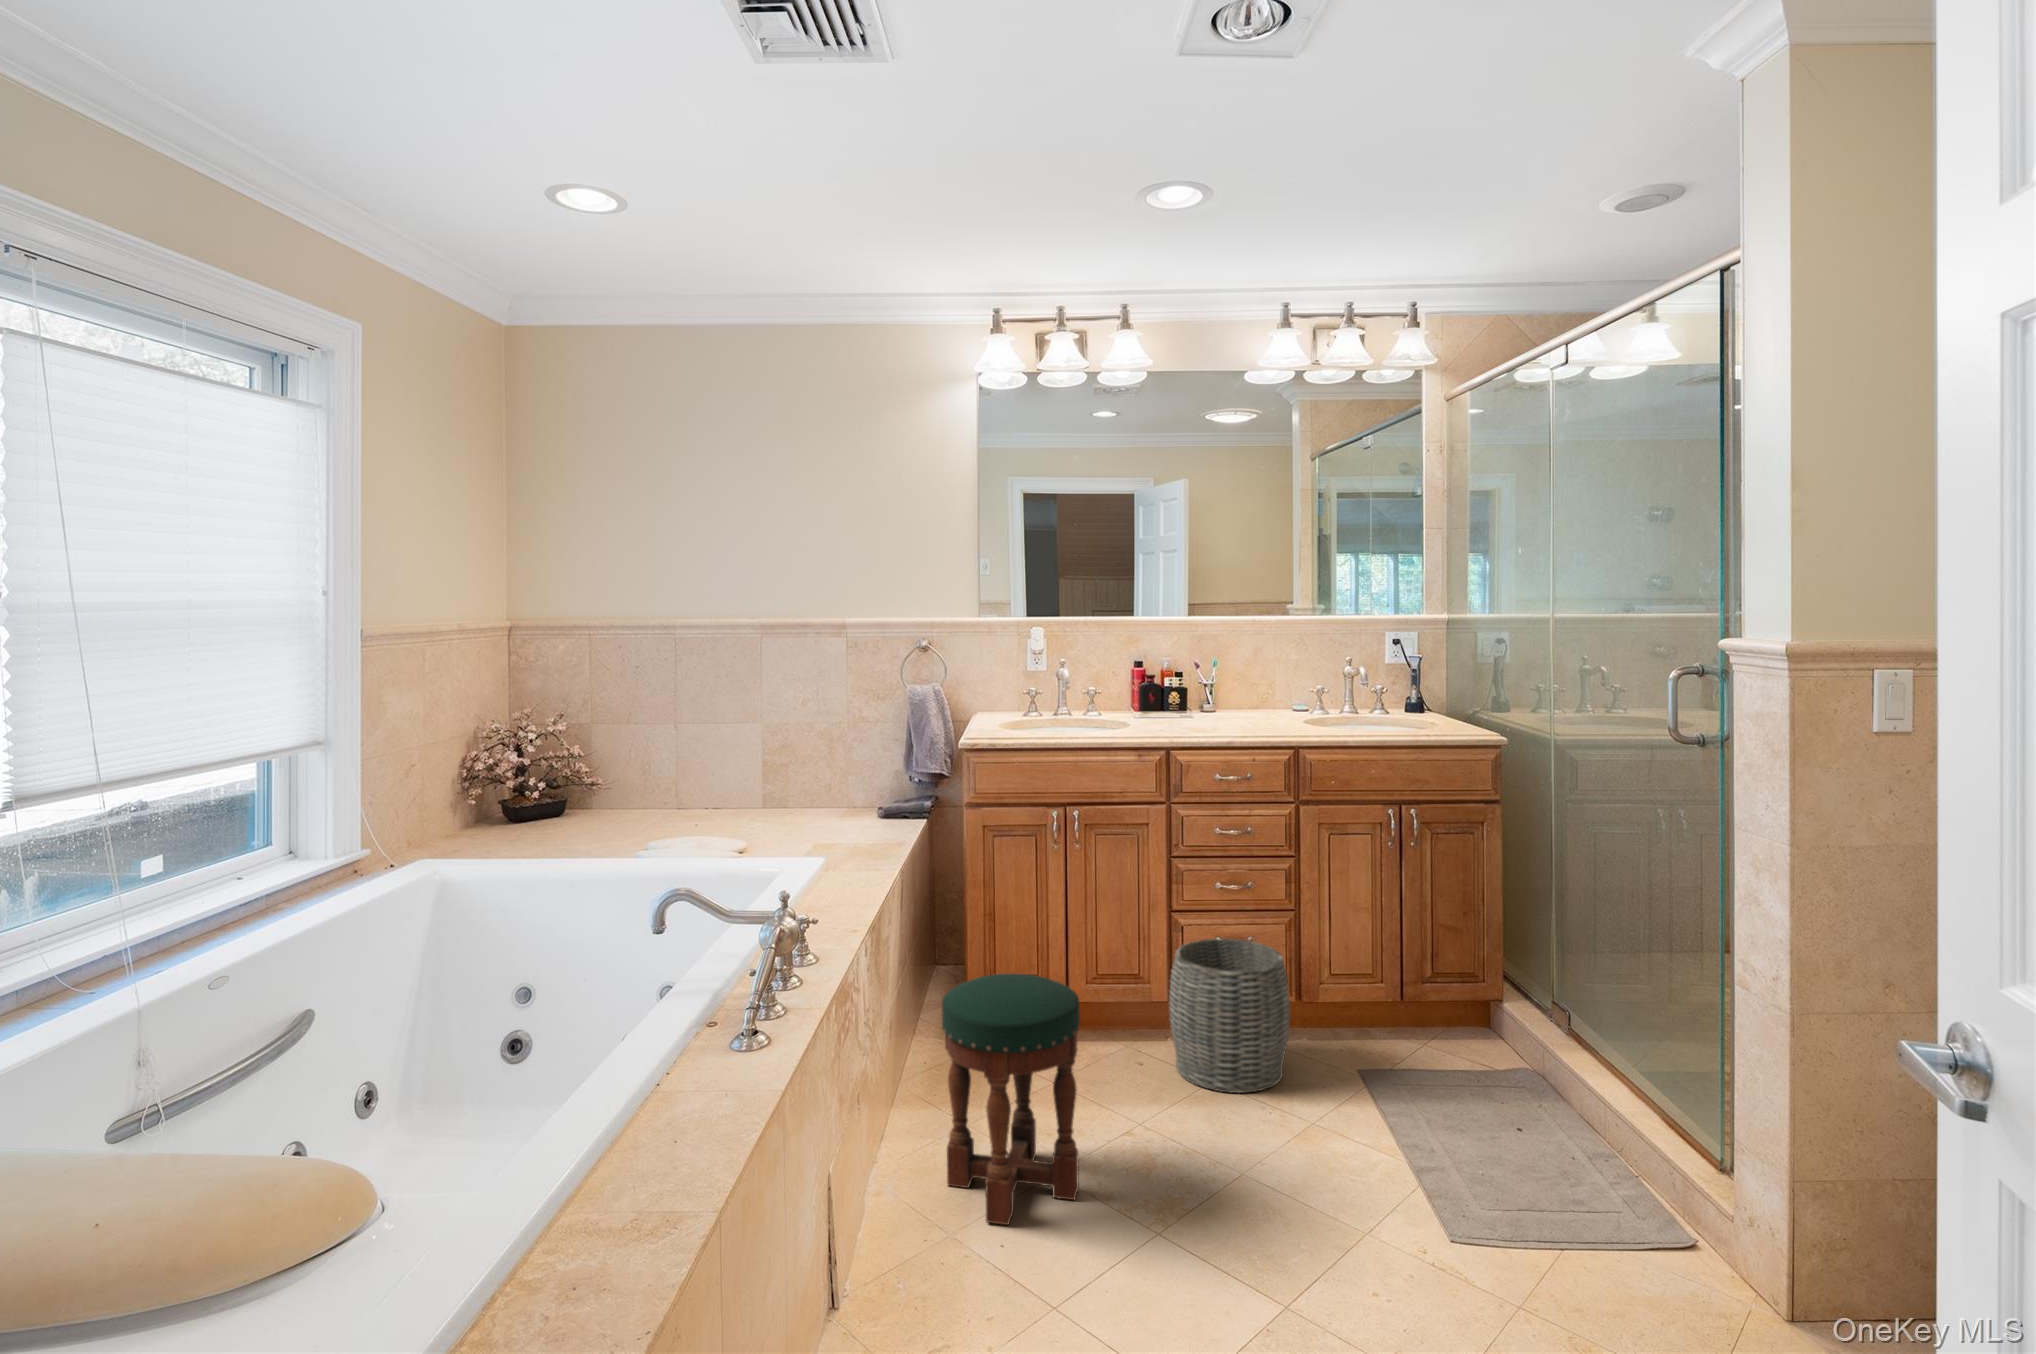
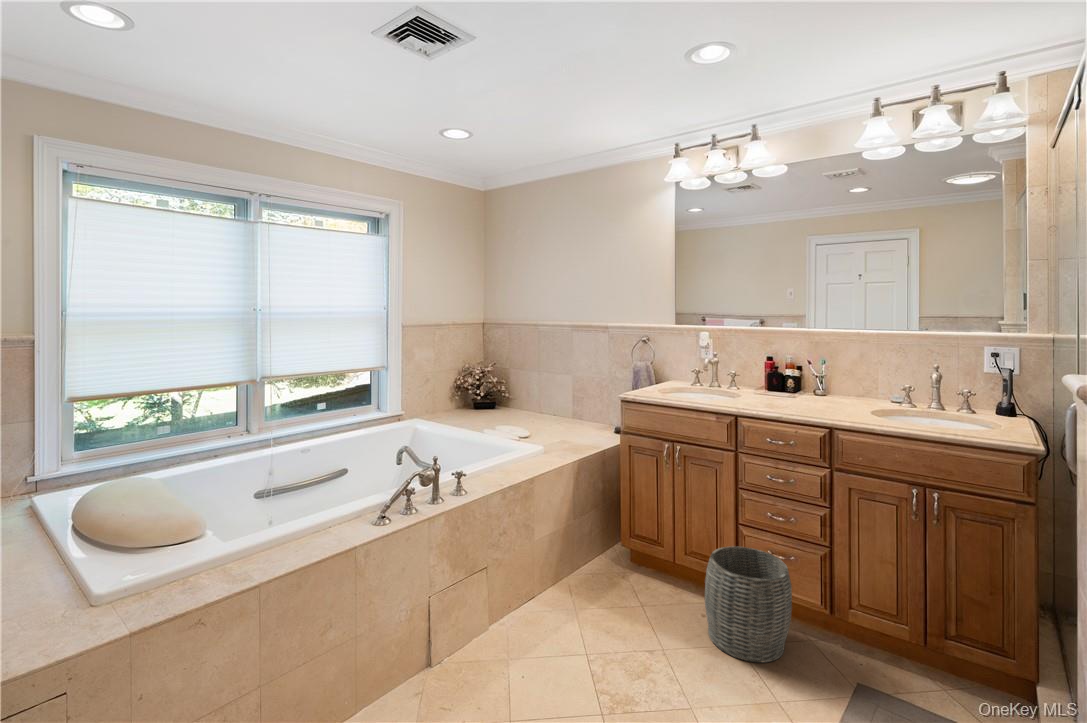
stool: present [942,973,1080,1225] -> none [506,529,584,673]

